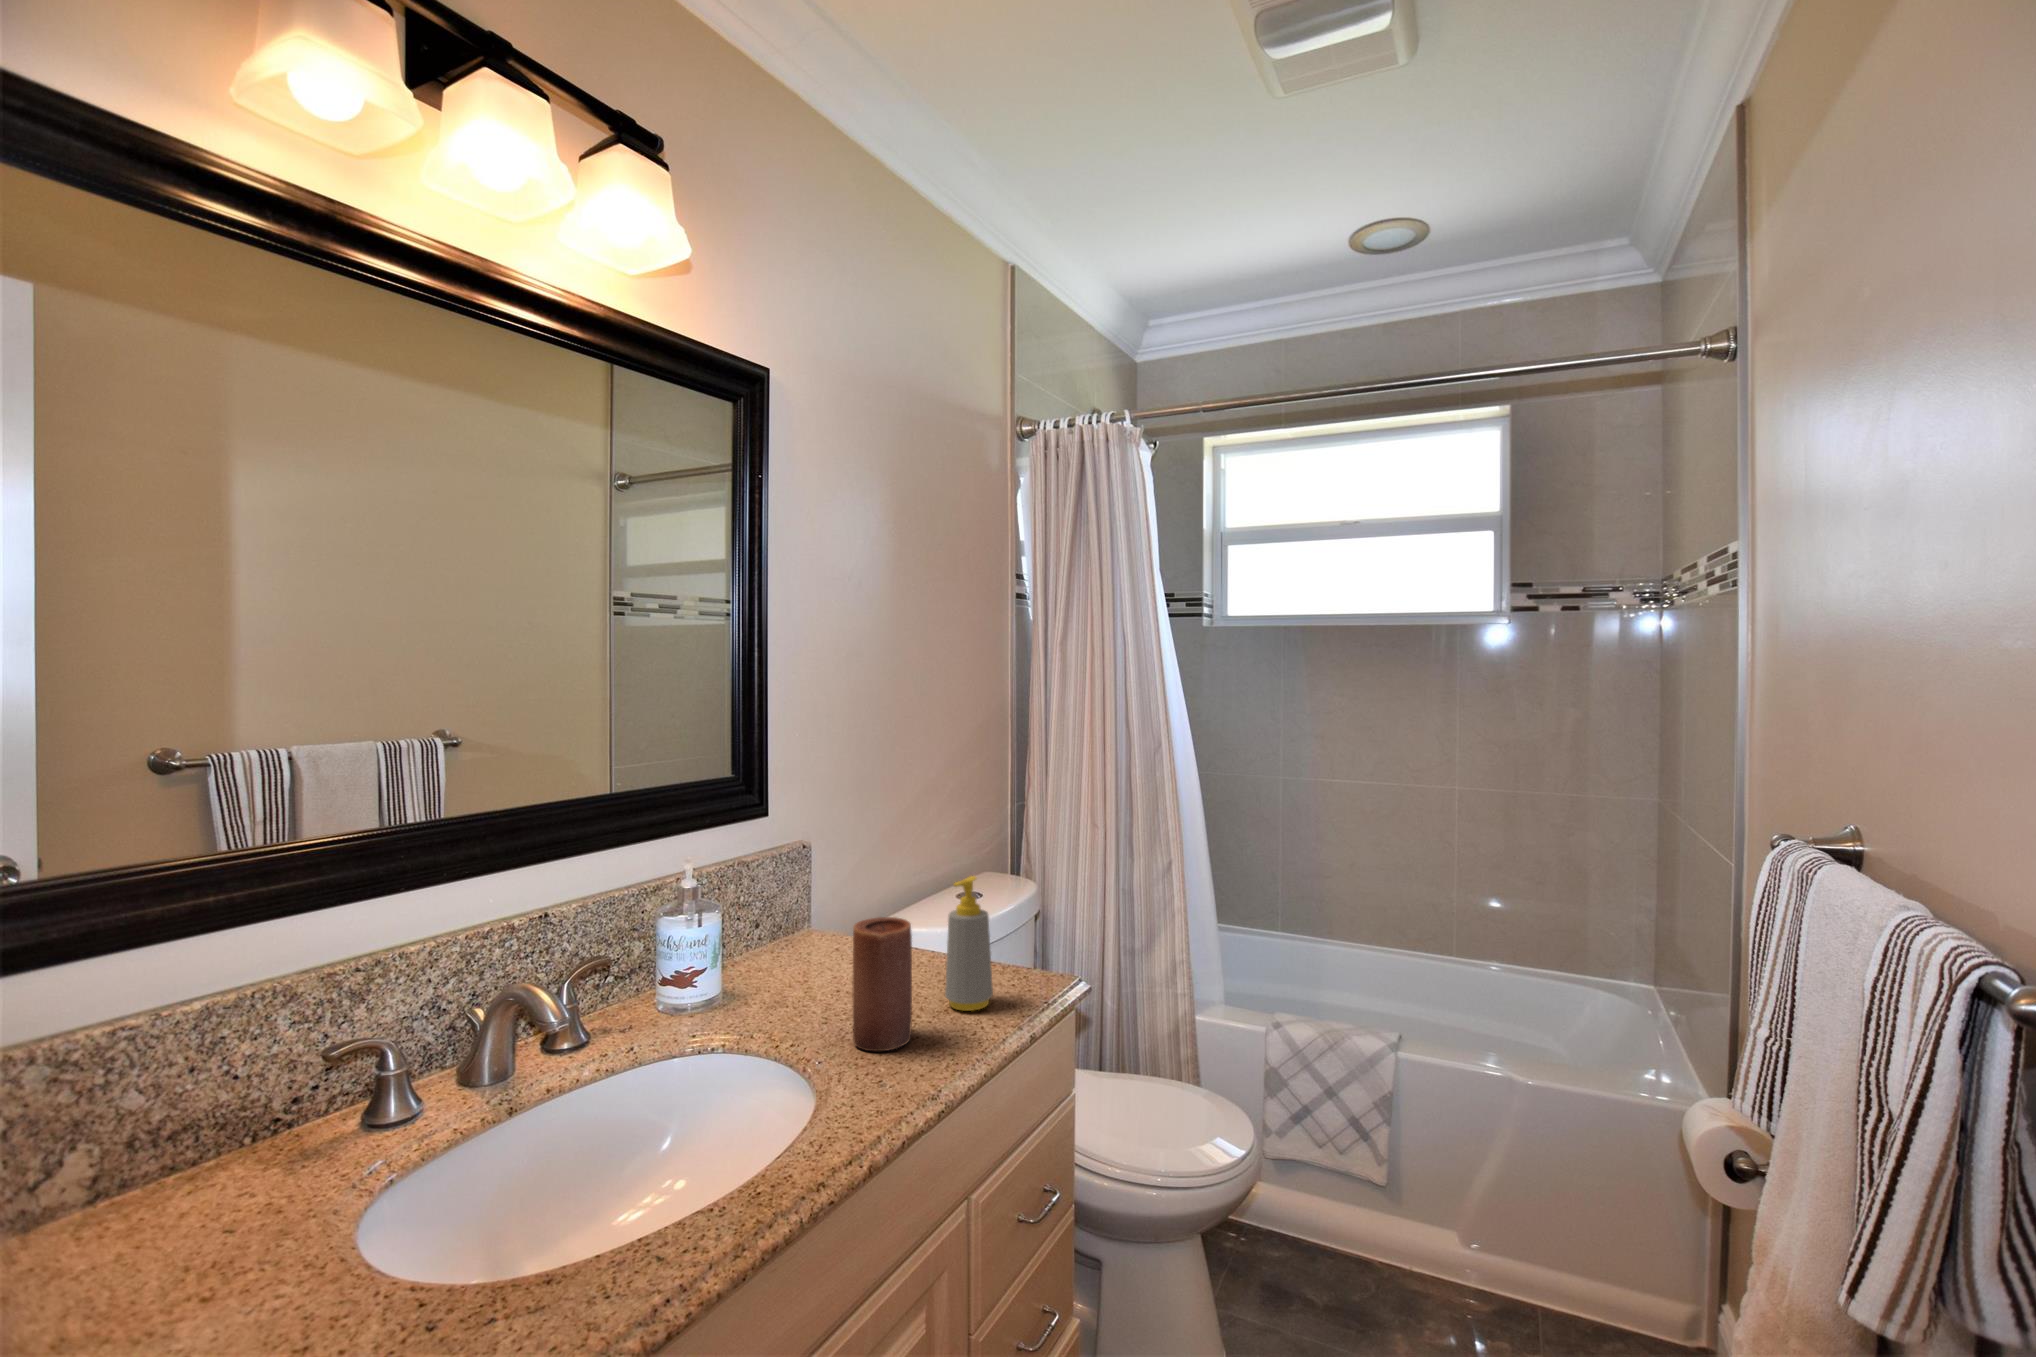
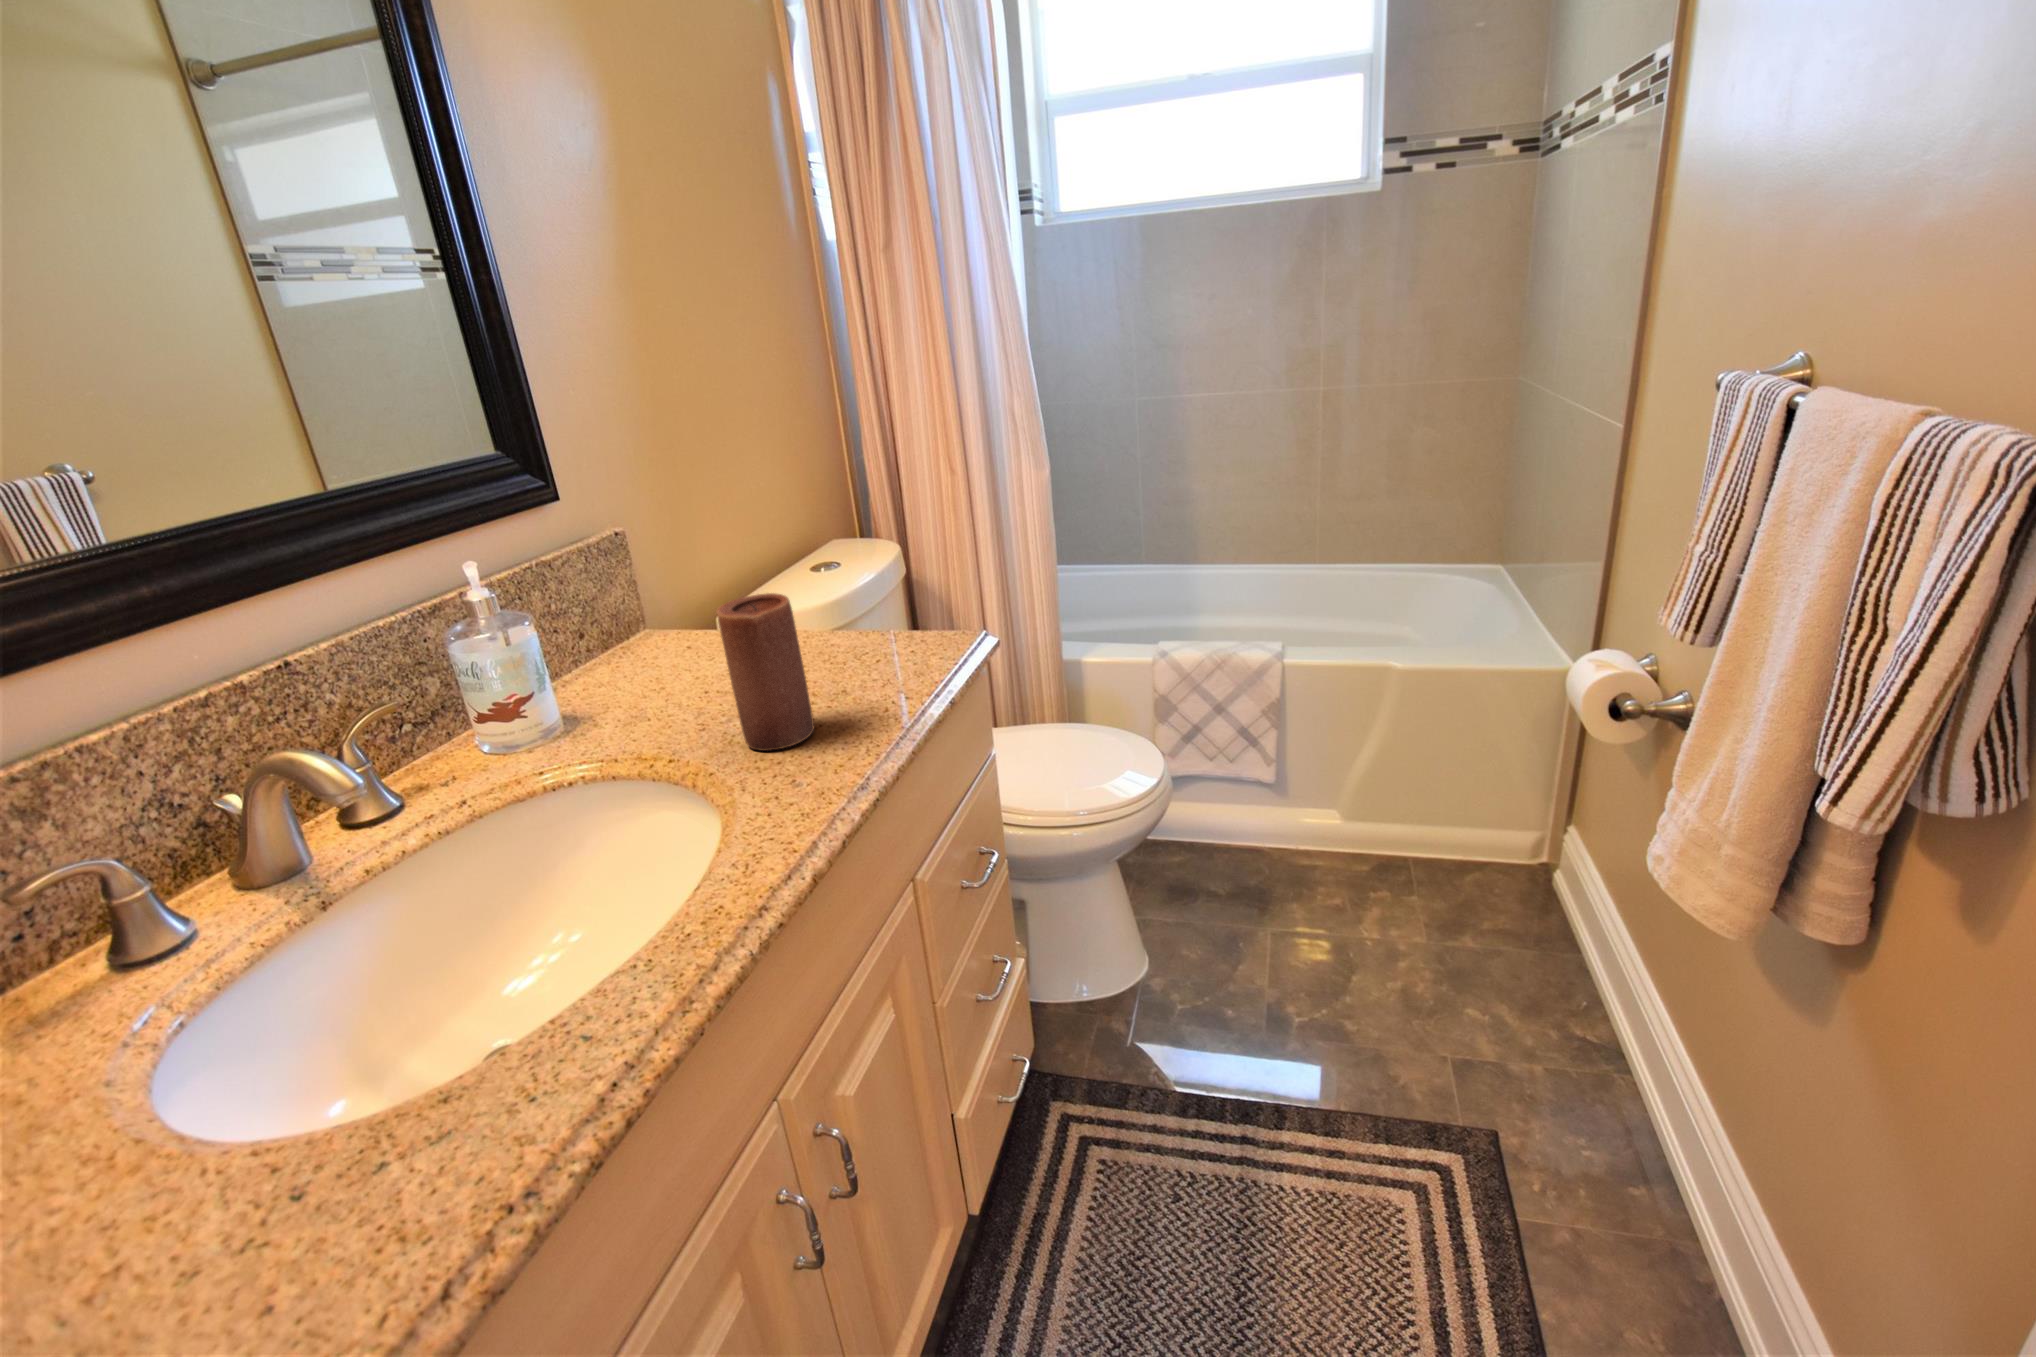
soap bottle: present [945,876,993,1011] -> none [827,531,896,688]

